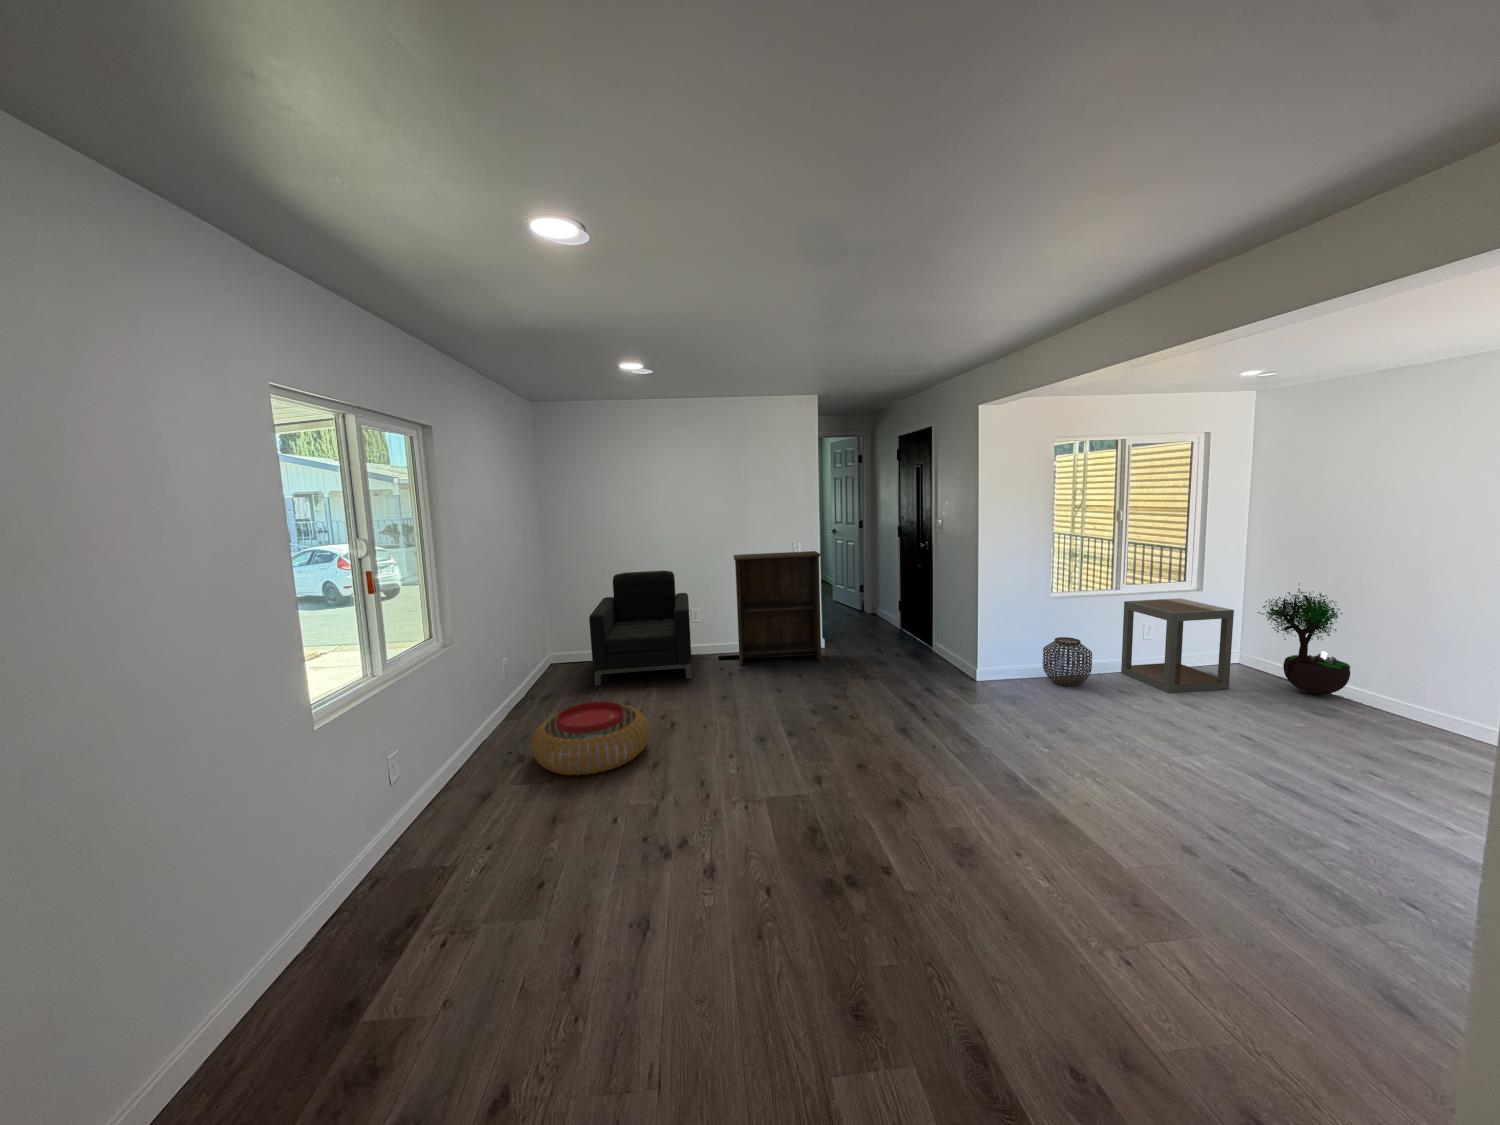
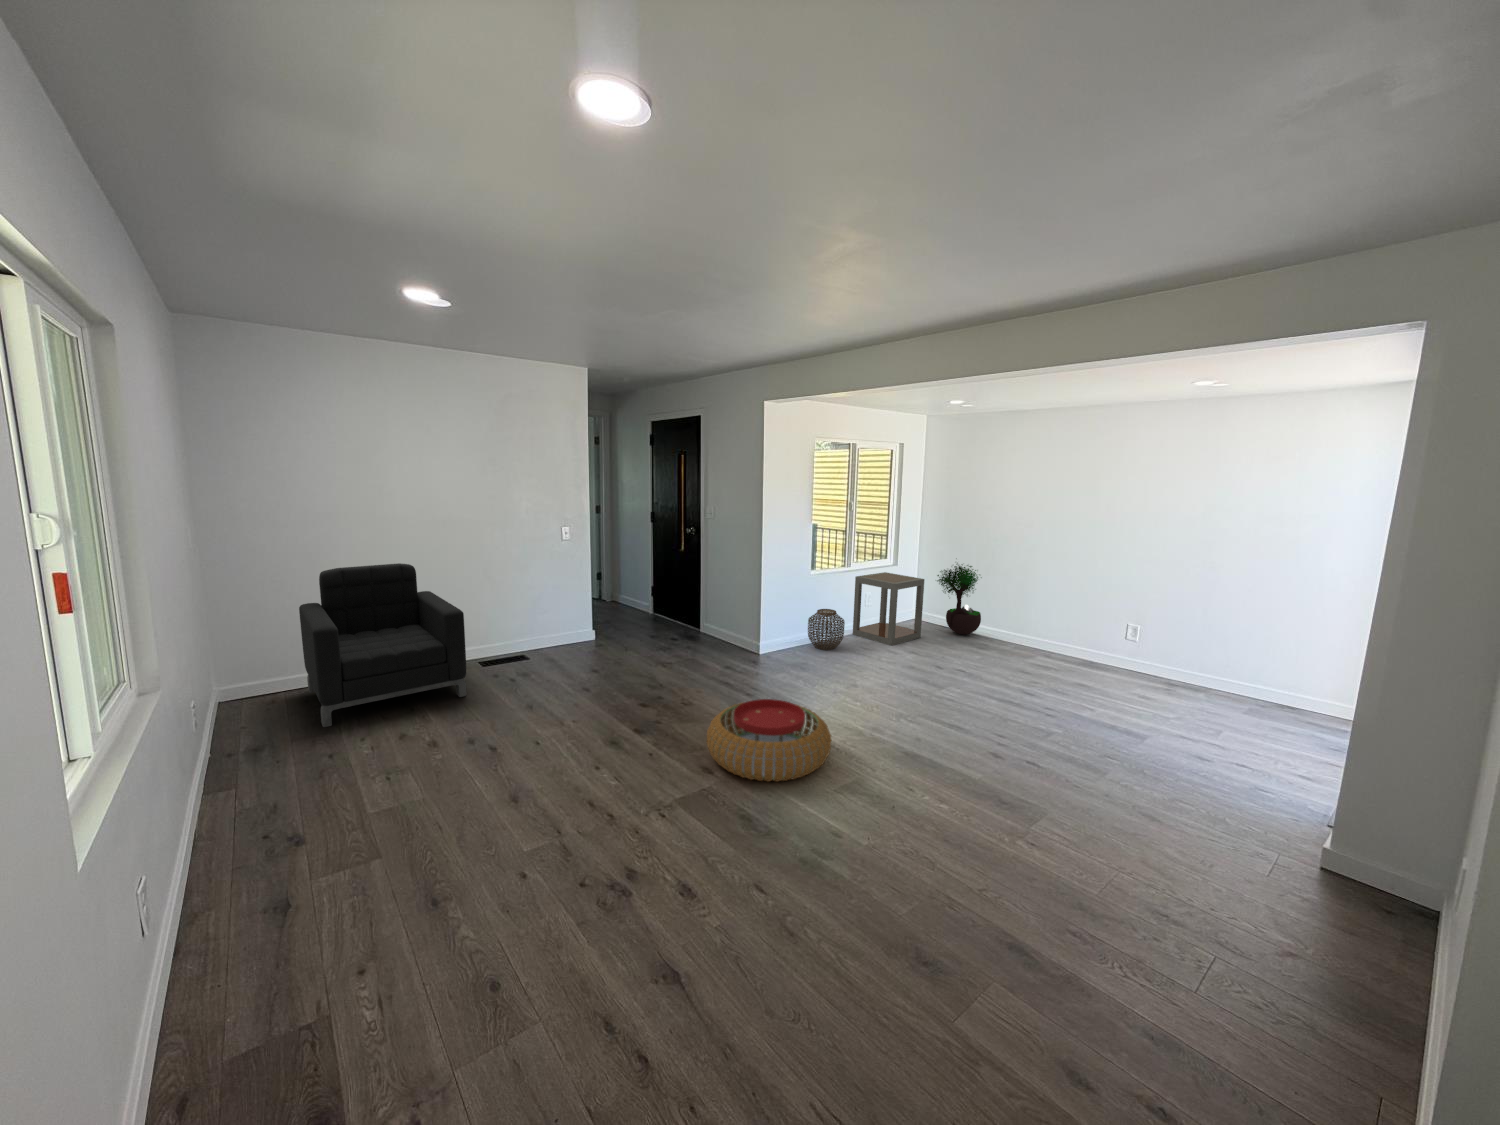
bookshelf: present [733,551,821,665] -> none [500,537,606,671]
pouf: present [532,702,650,775] -> present [707,699,831,782]

